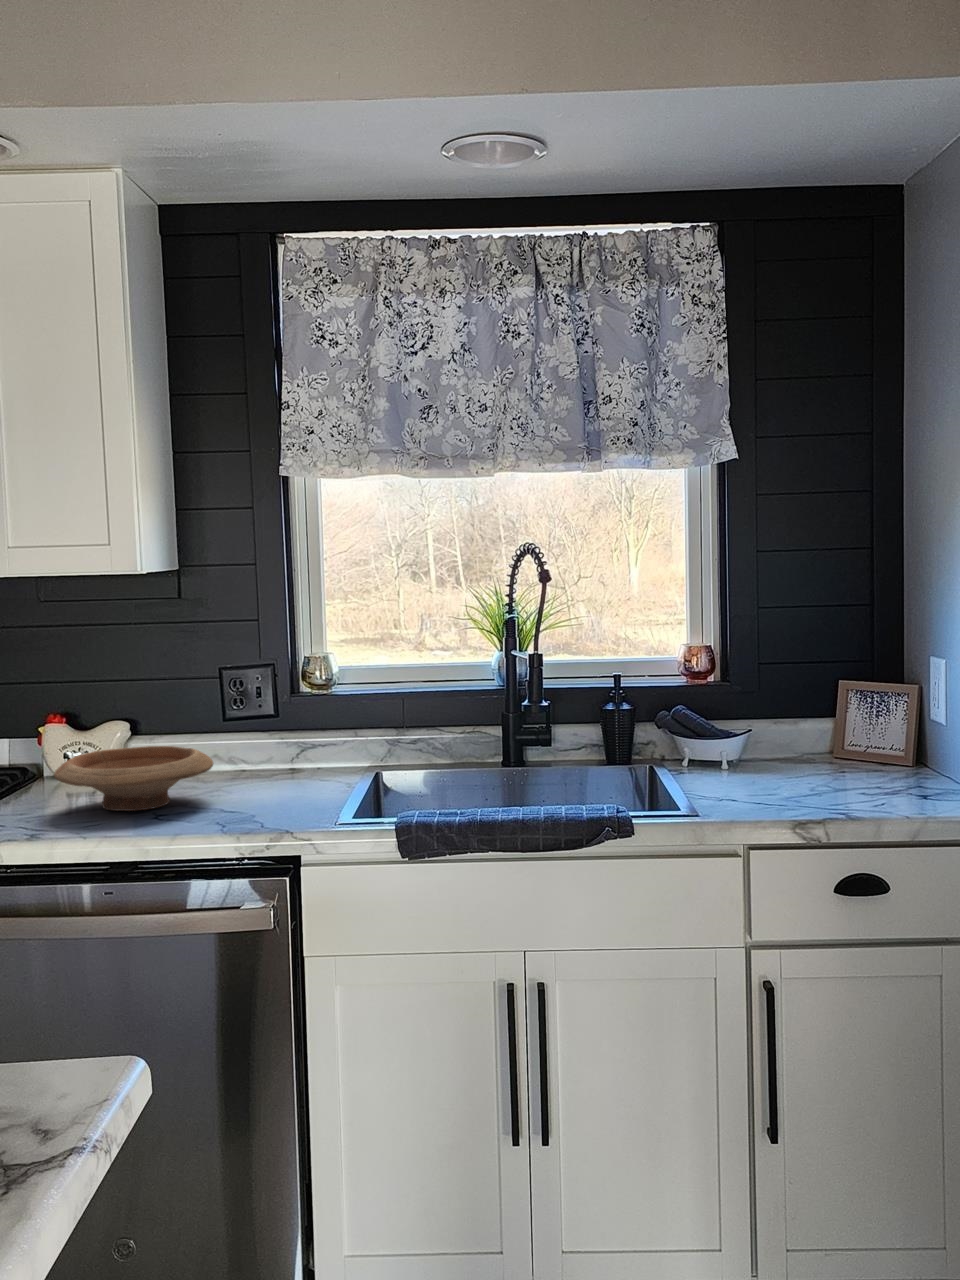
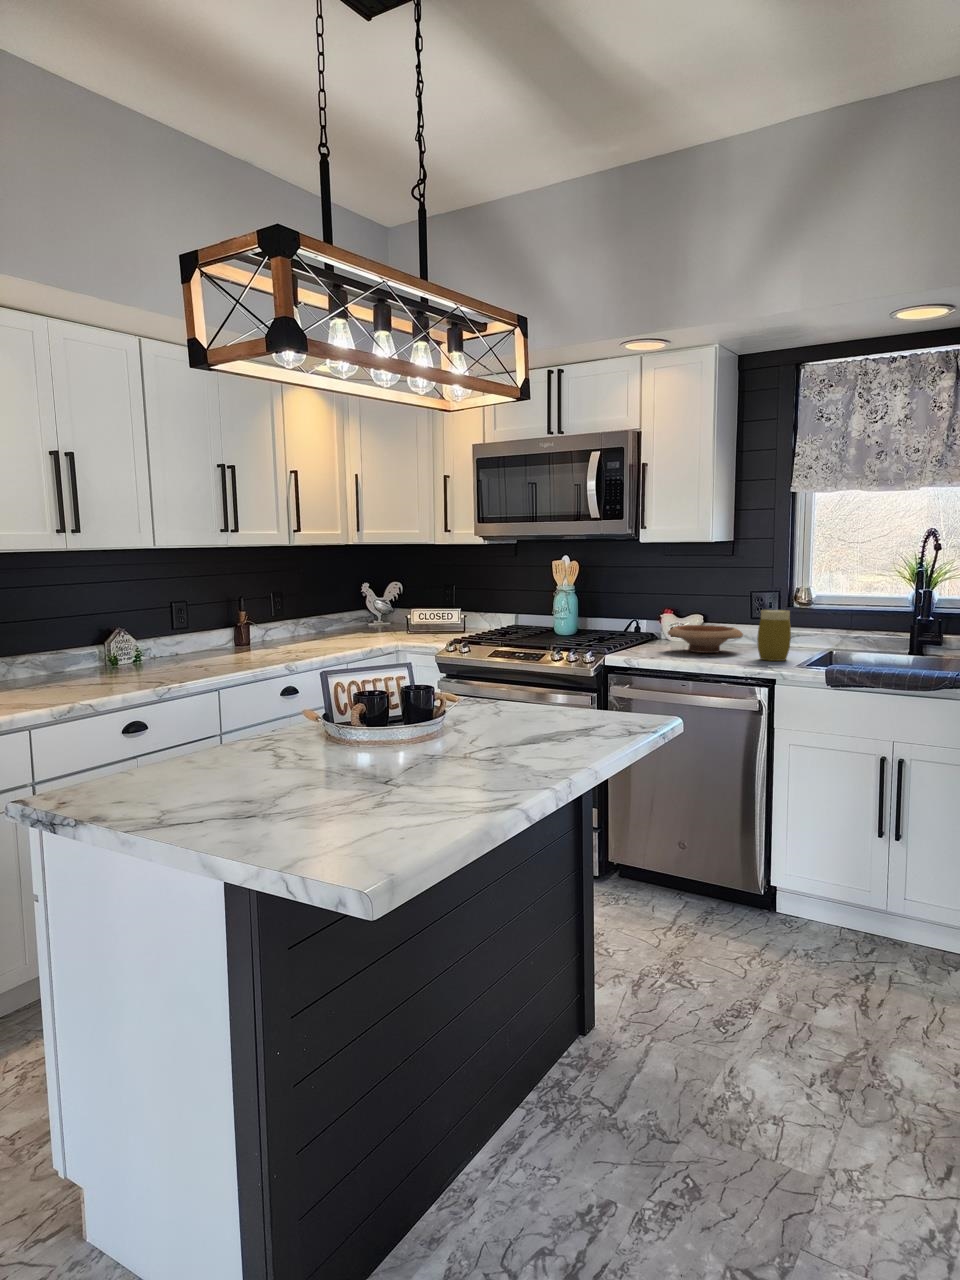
jar: none [244,711,309,820] -> present [757,610,791,661]

